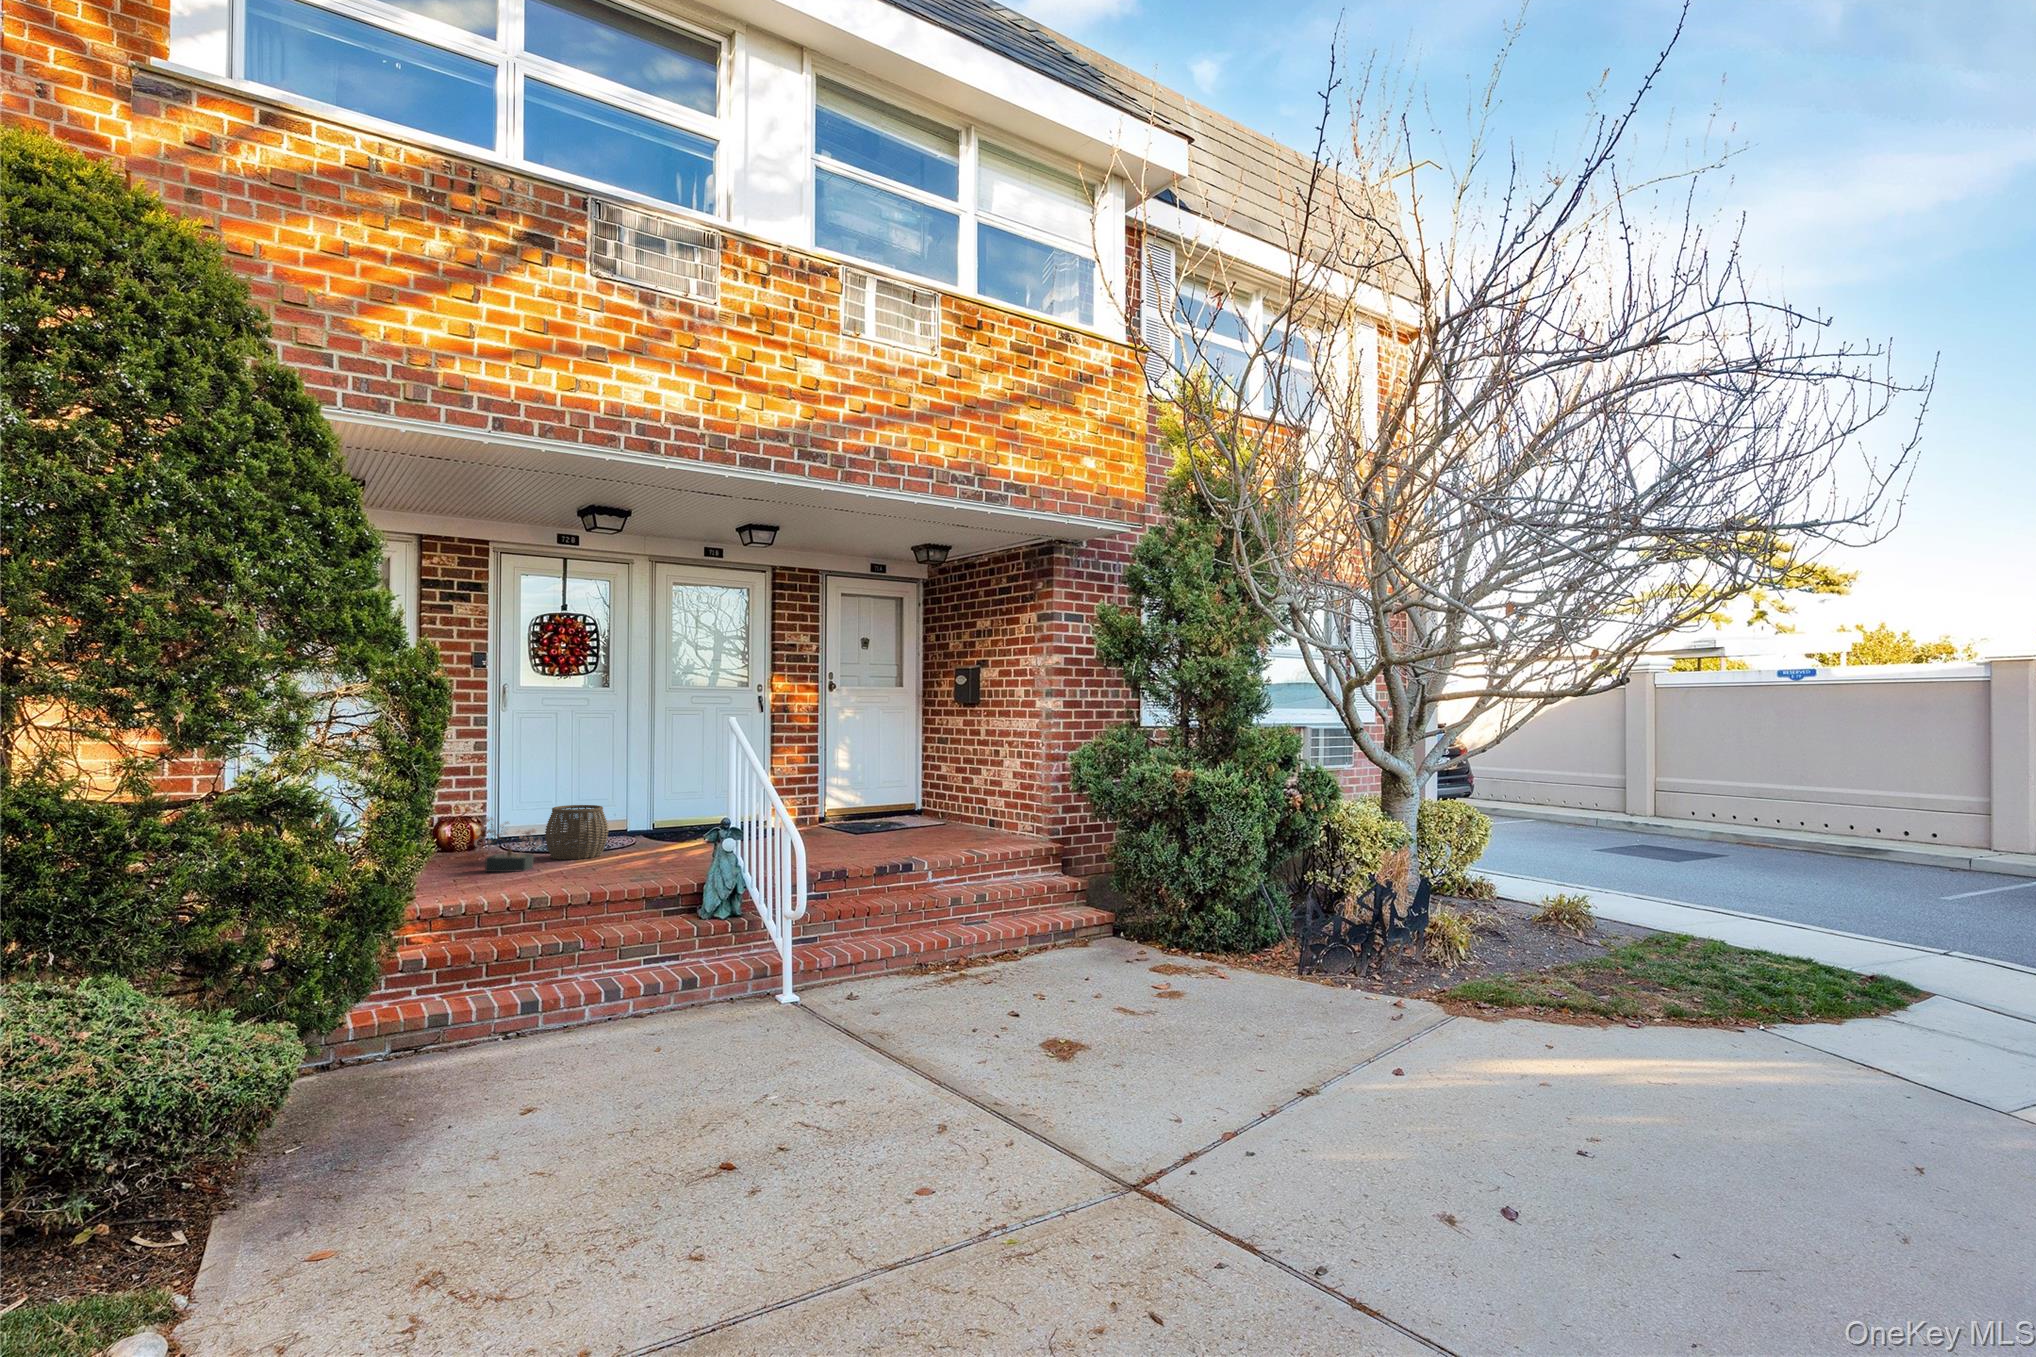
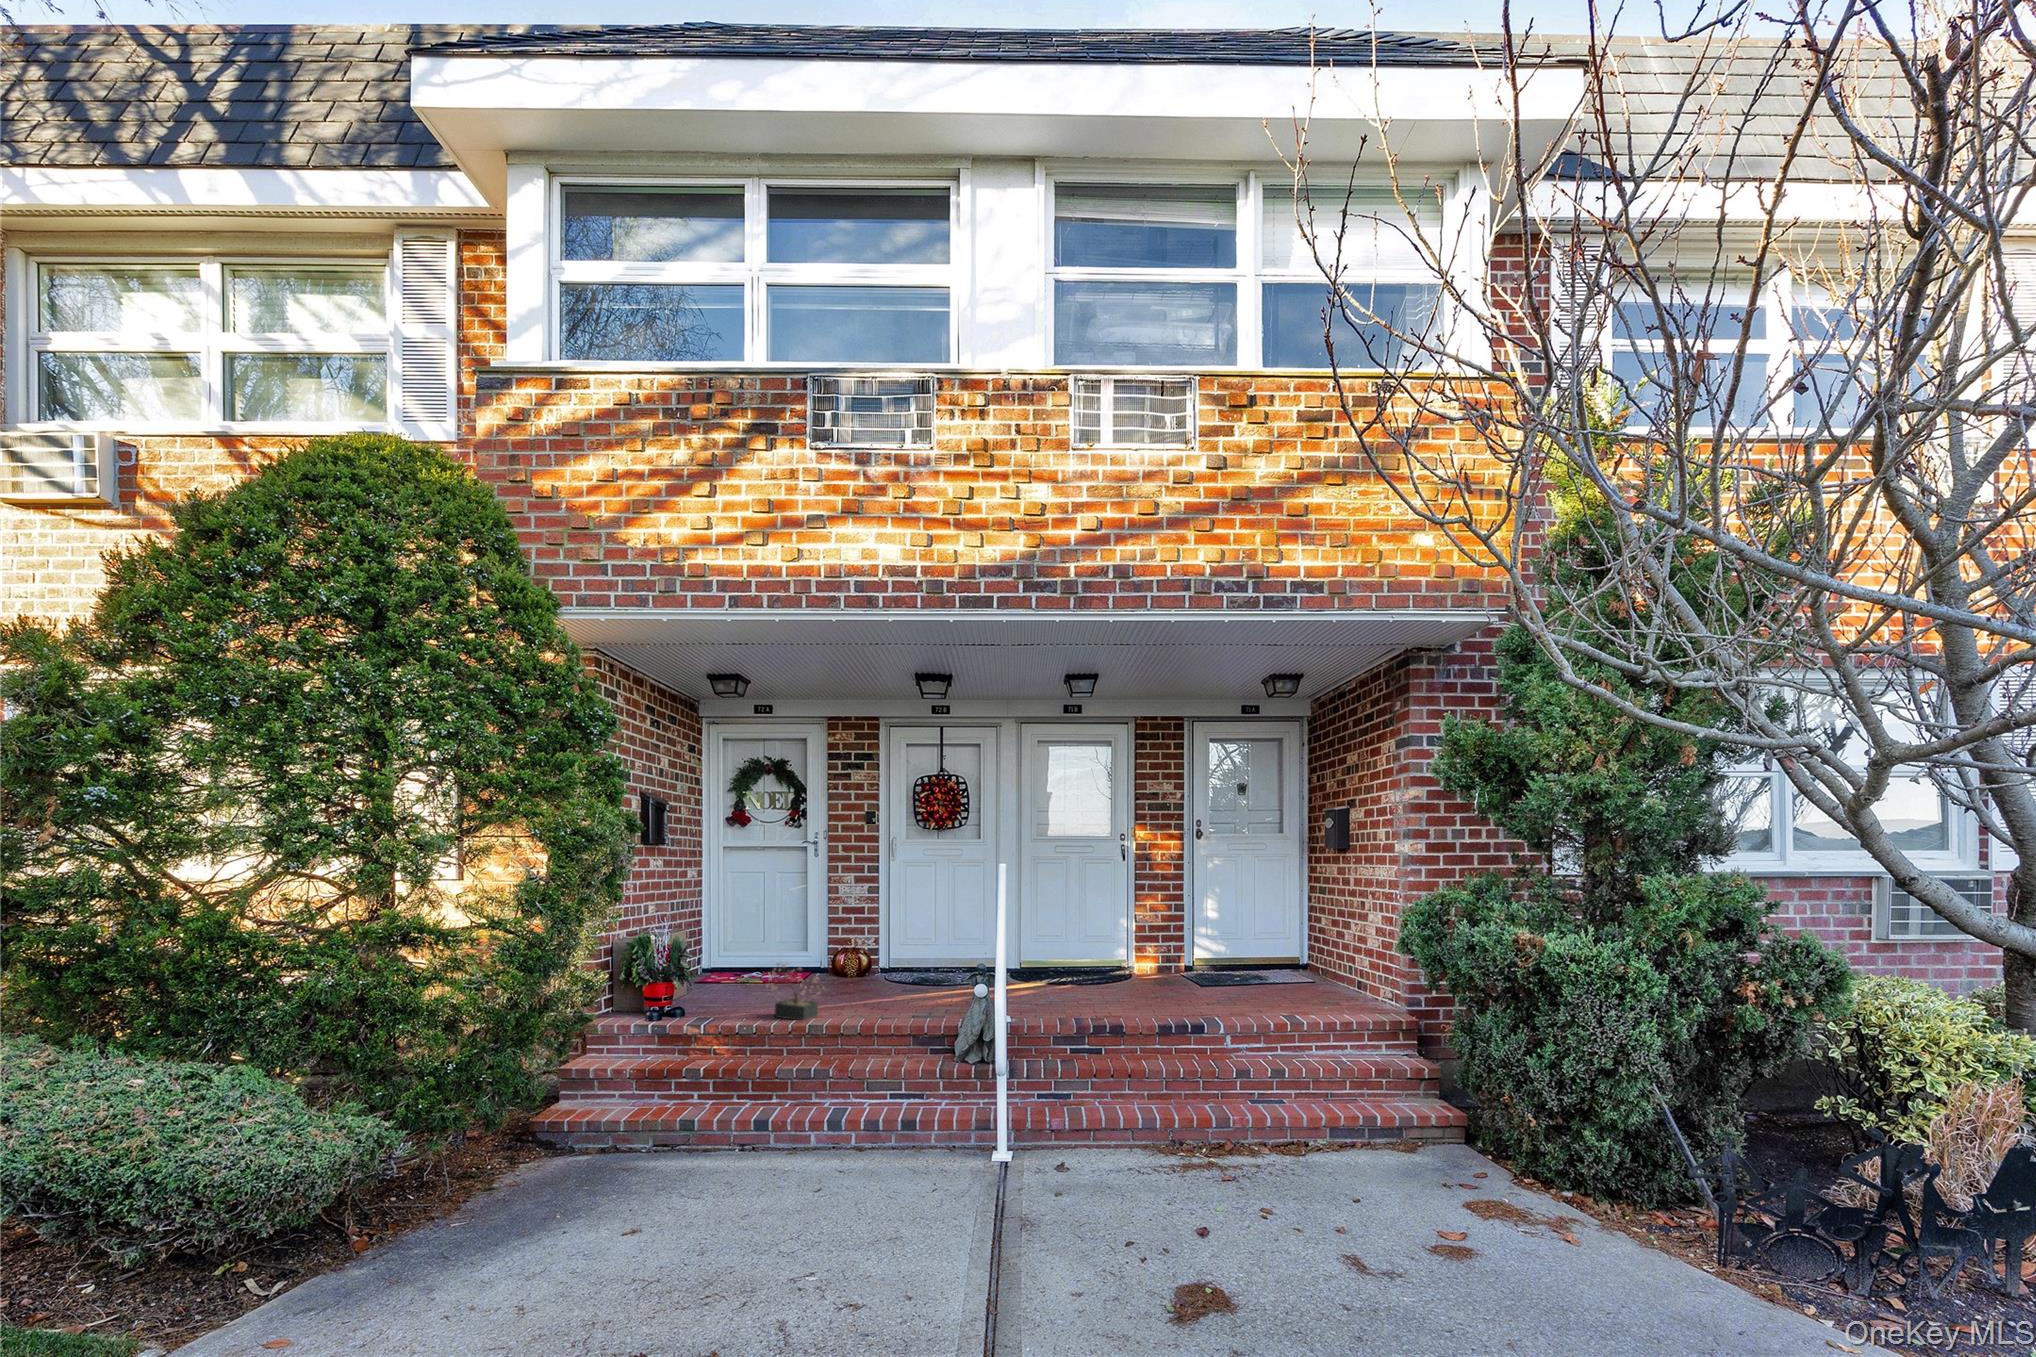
woven basket: present [545,805,609,860] -> none [846,950,905,1008]

